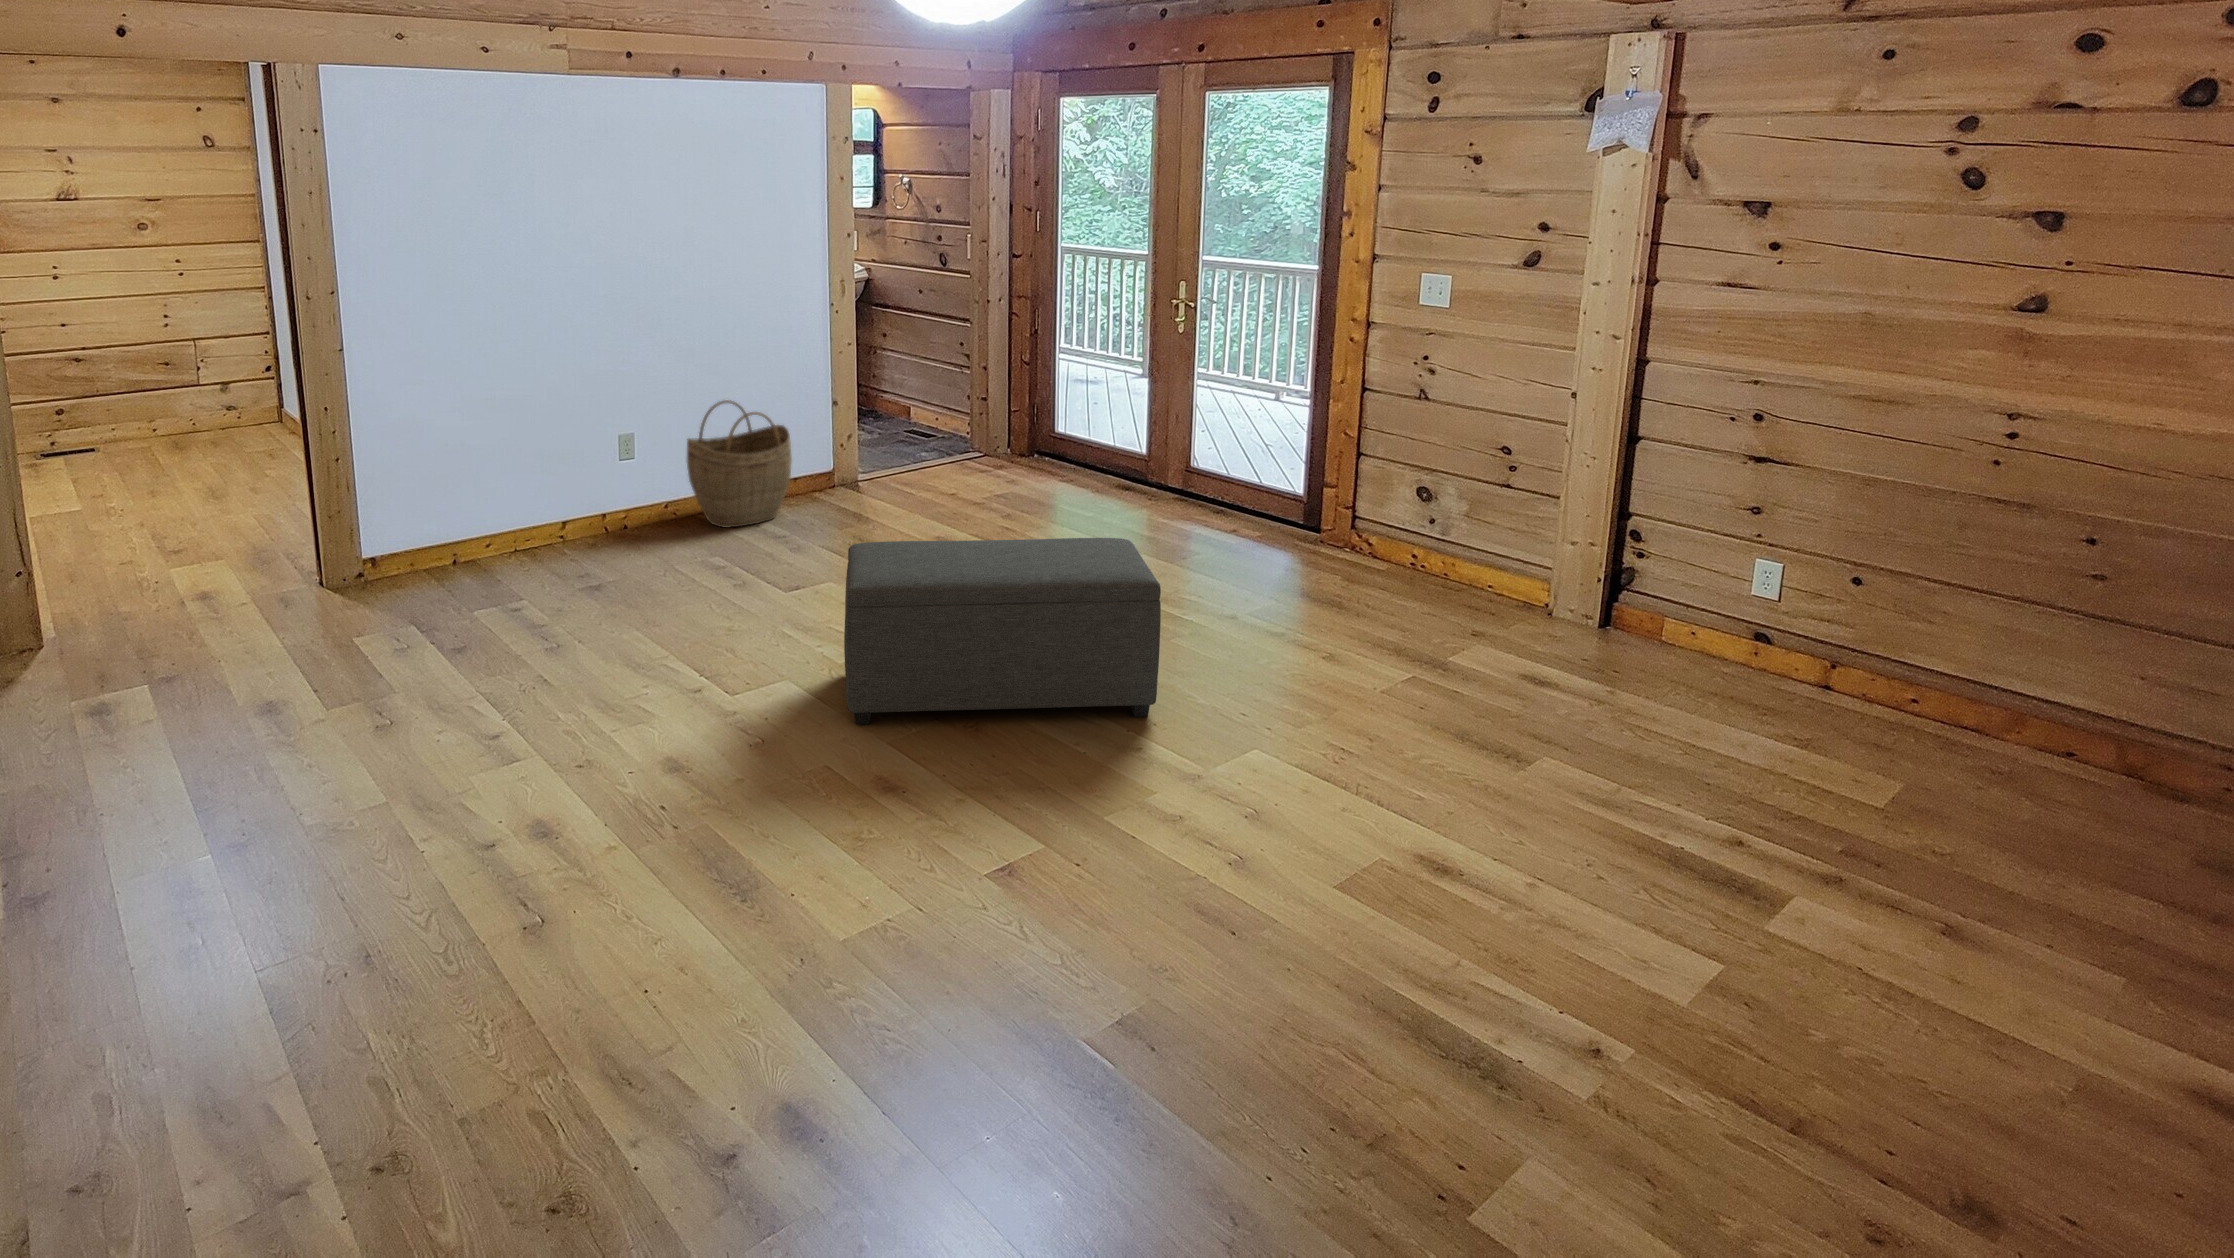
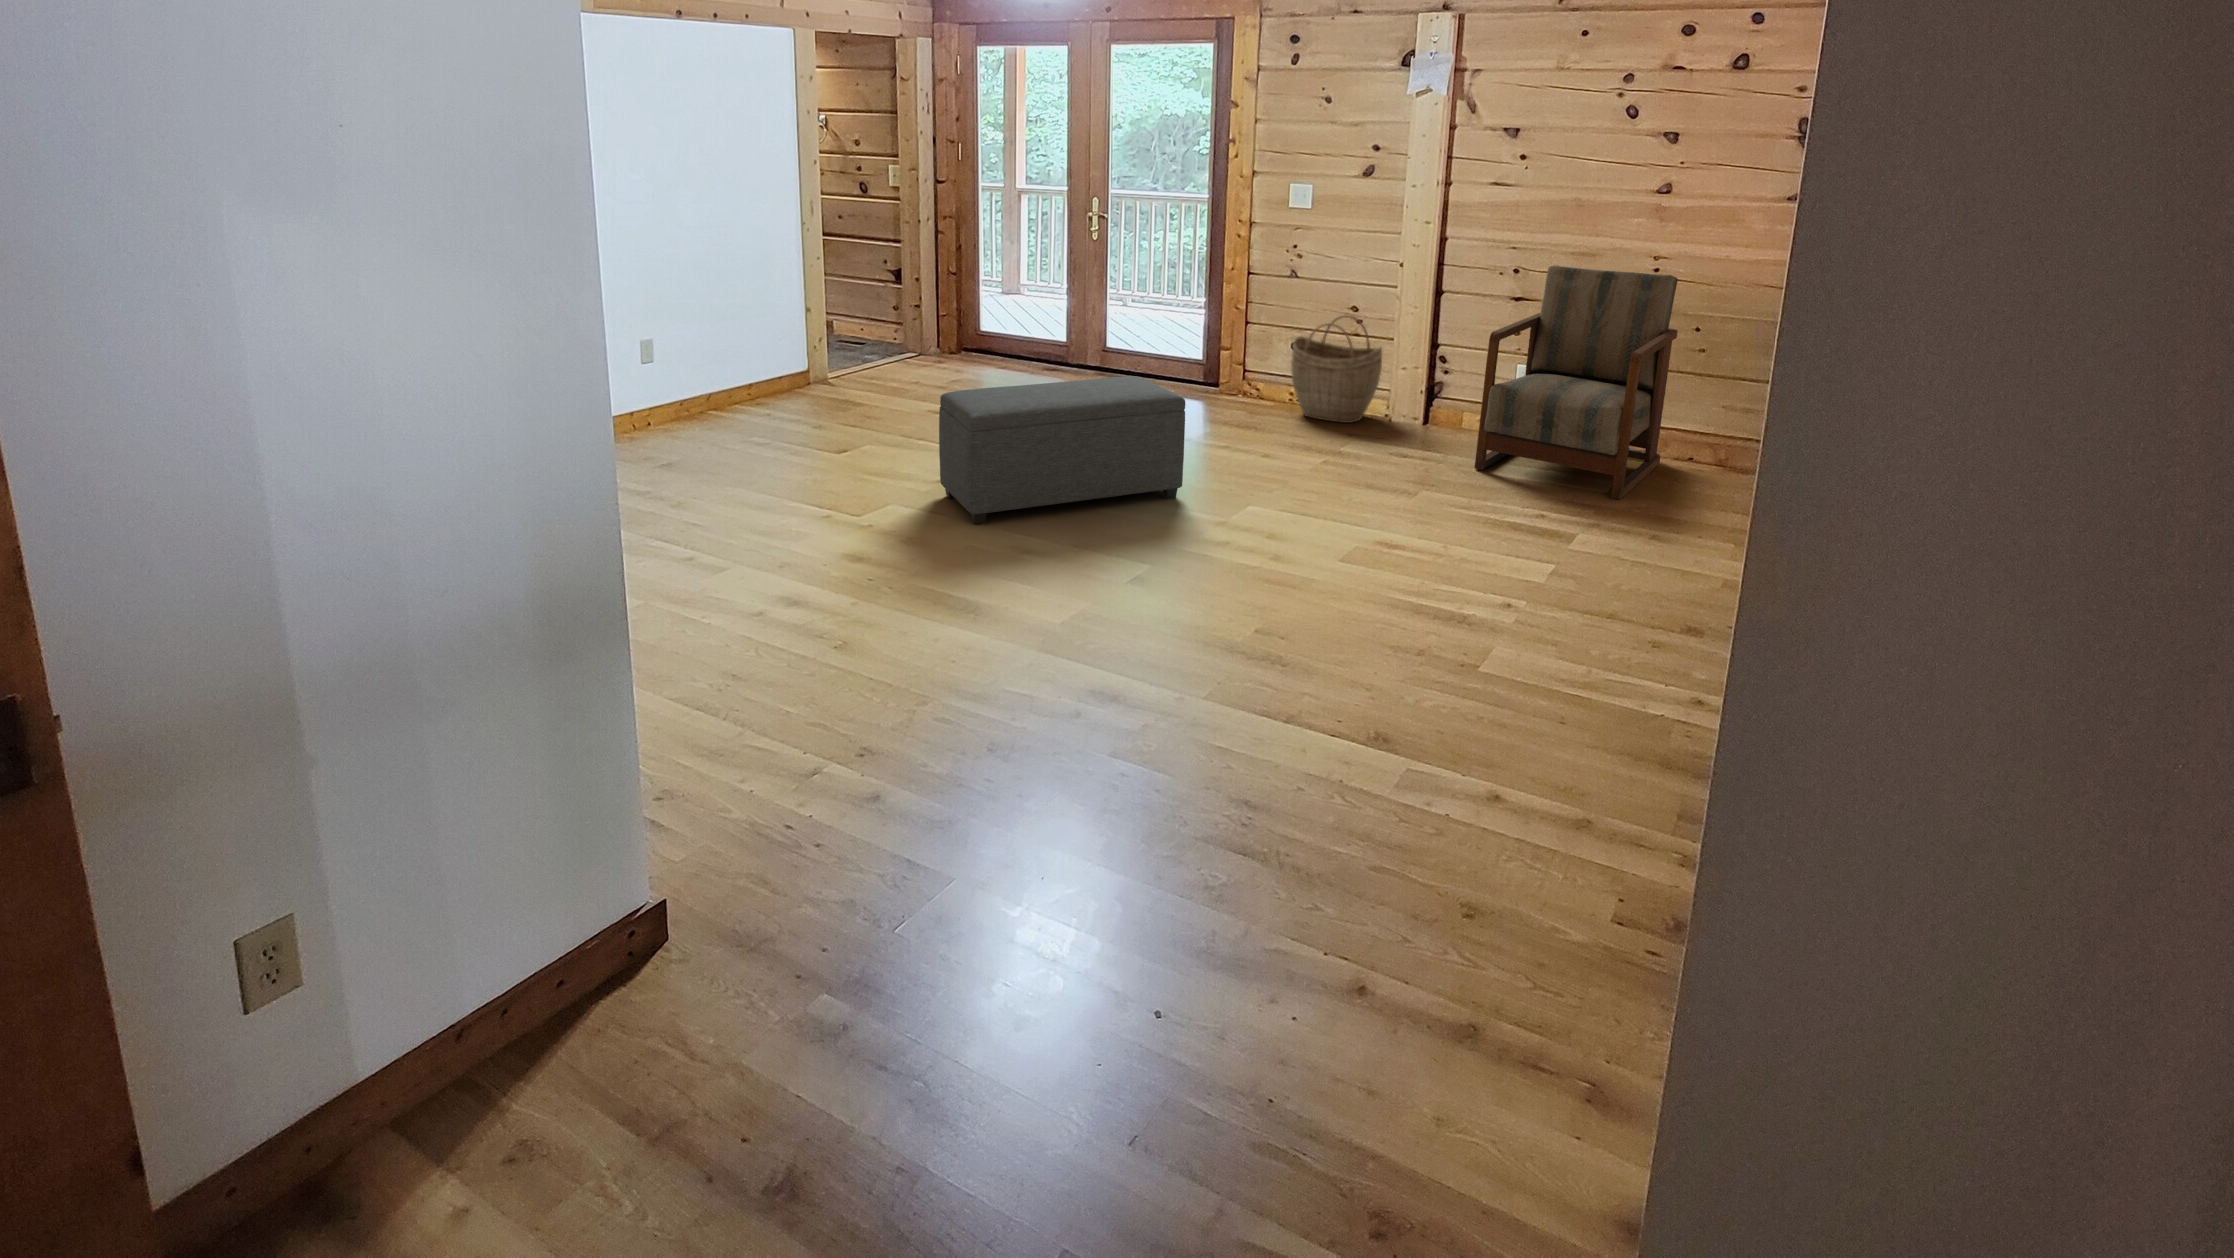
woven basket: present [687,400,792,528] -> present [1291,315,1382,423]
armchair: none [1645,416,2052,828] -> present [1474,265,1678,499]

